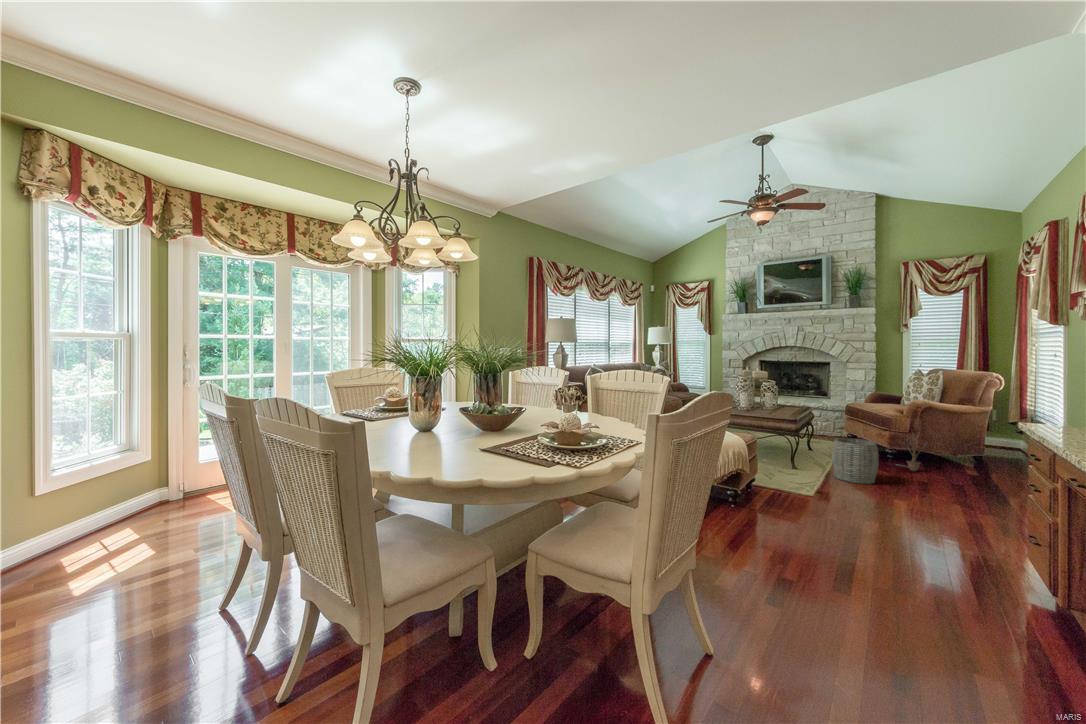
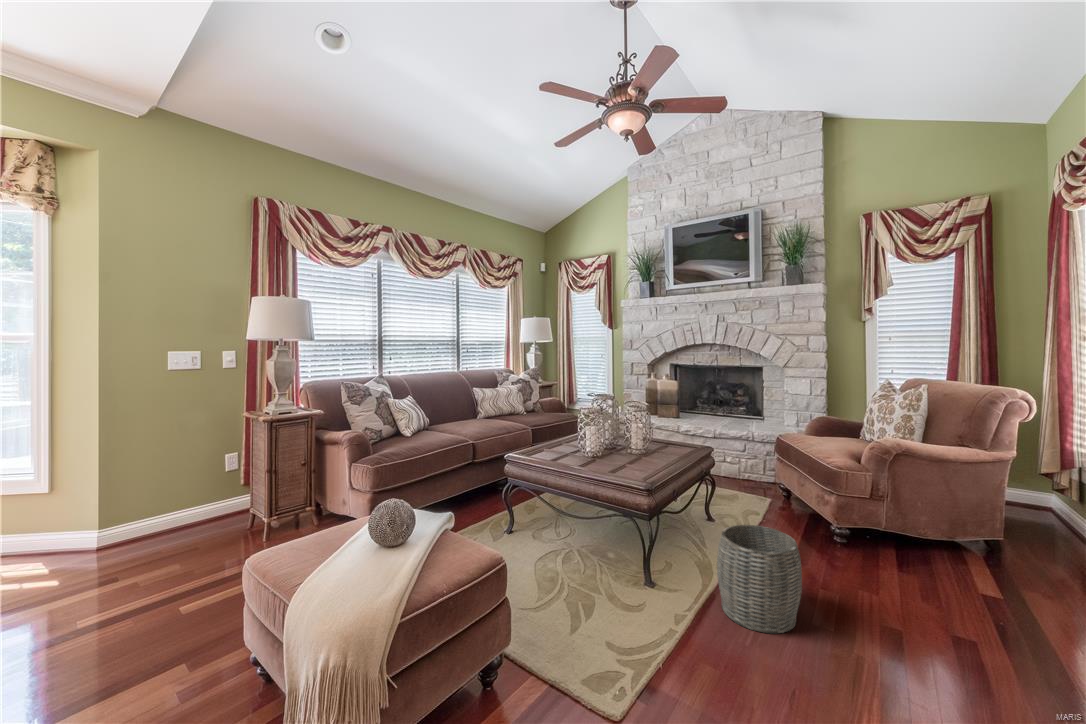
decorative plant: present [901,433,930,471] -> none [844,506,905,581]

